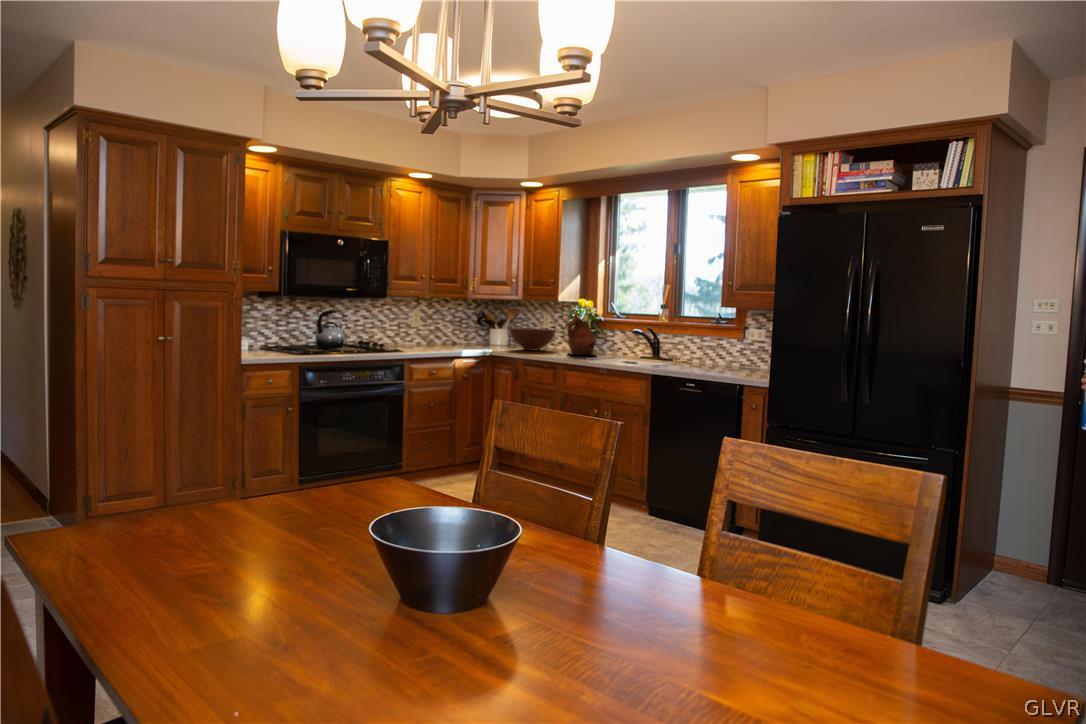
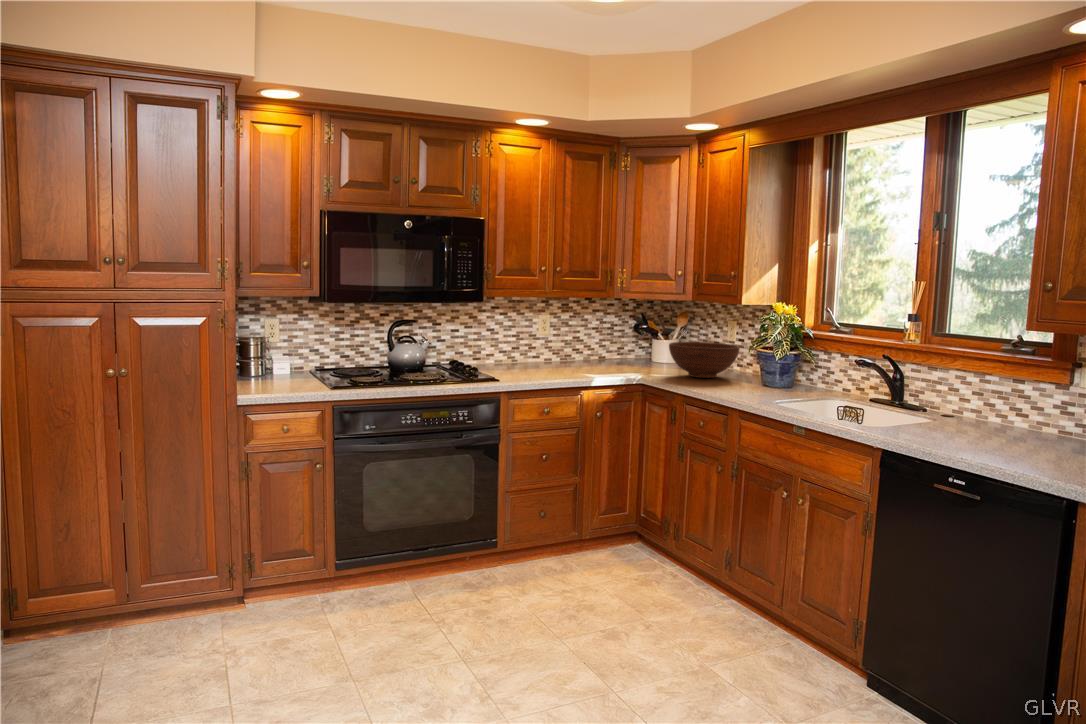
ceramic pitcher: present [568,316,596,356] -> none [746,329,797,395]

